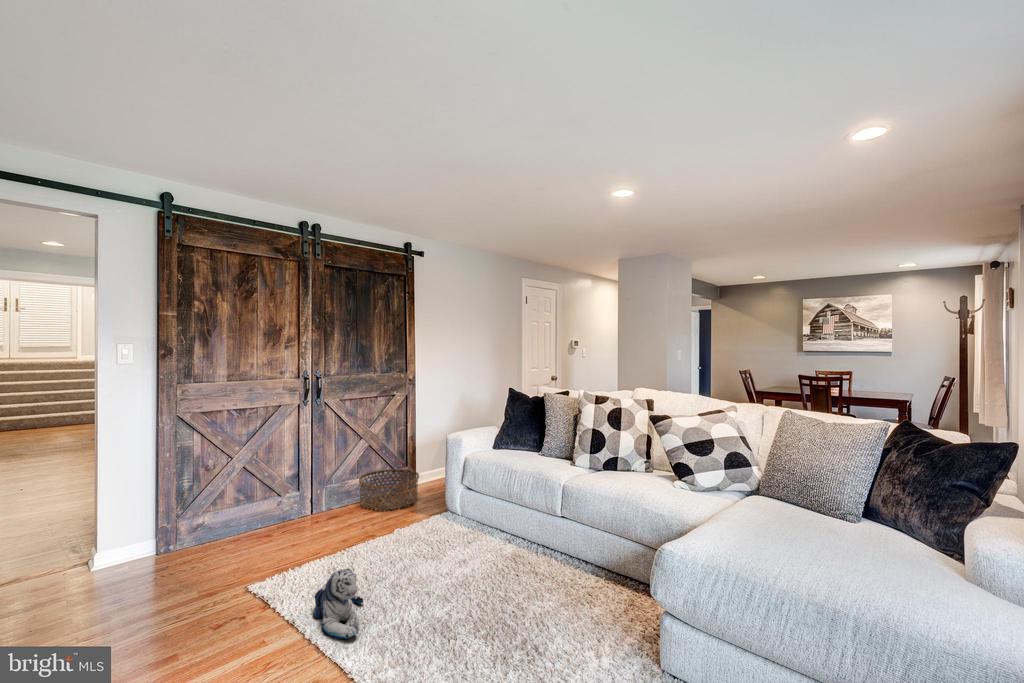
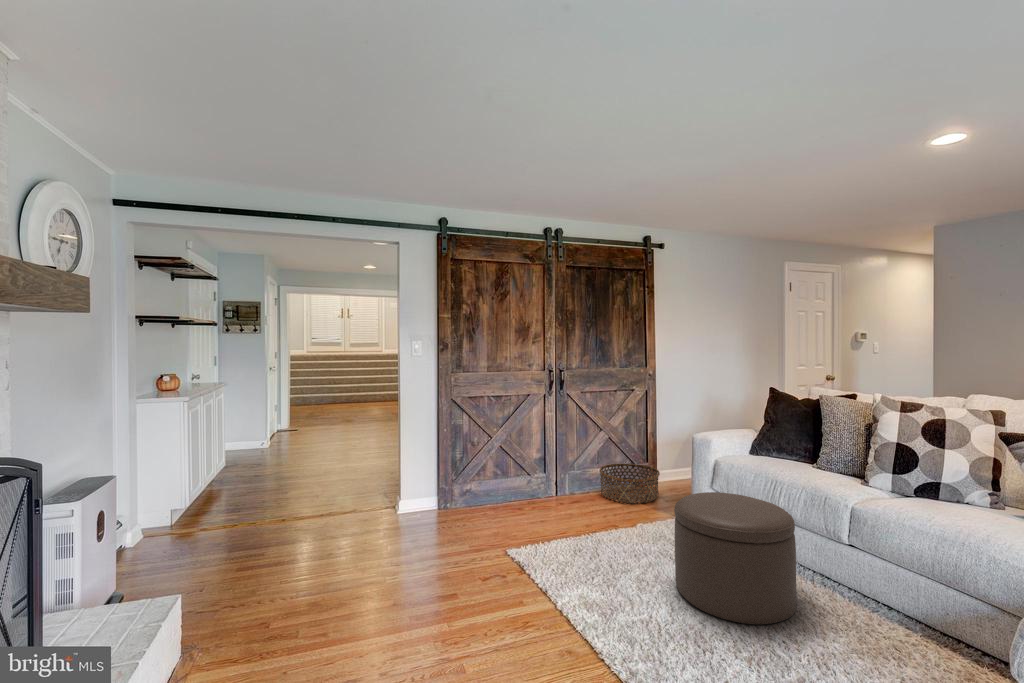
ottoman: none [428,491,525,606] -> present [674,492,797,624]
plush toy: present [313,569,363,639] -> none [561,551,609,621]

